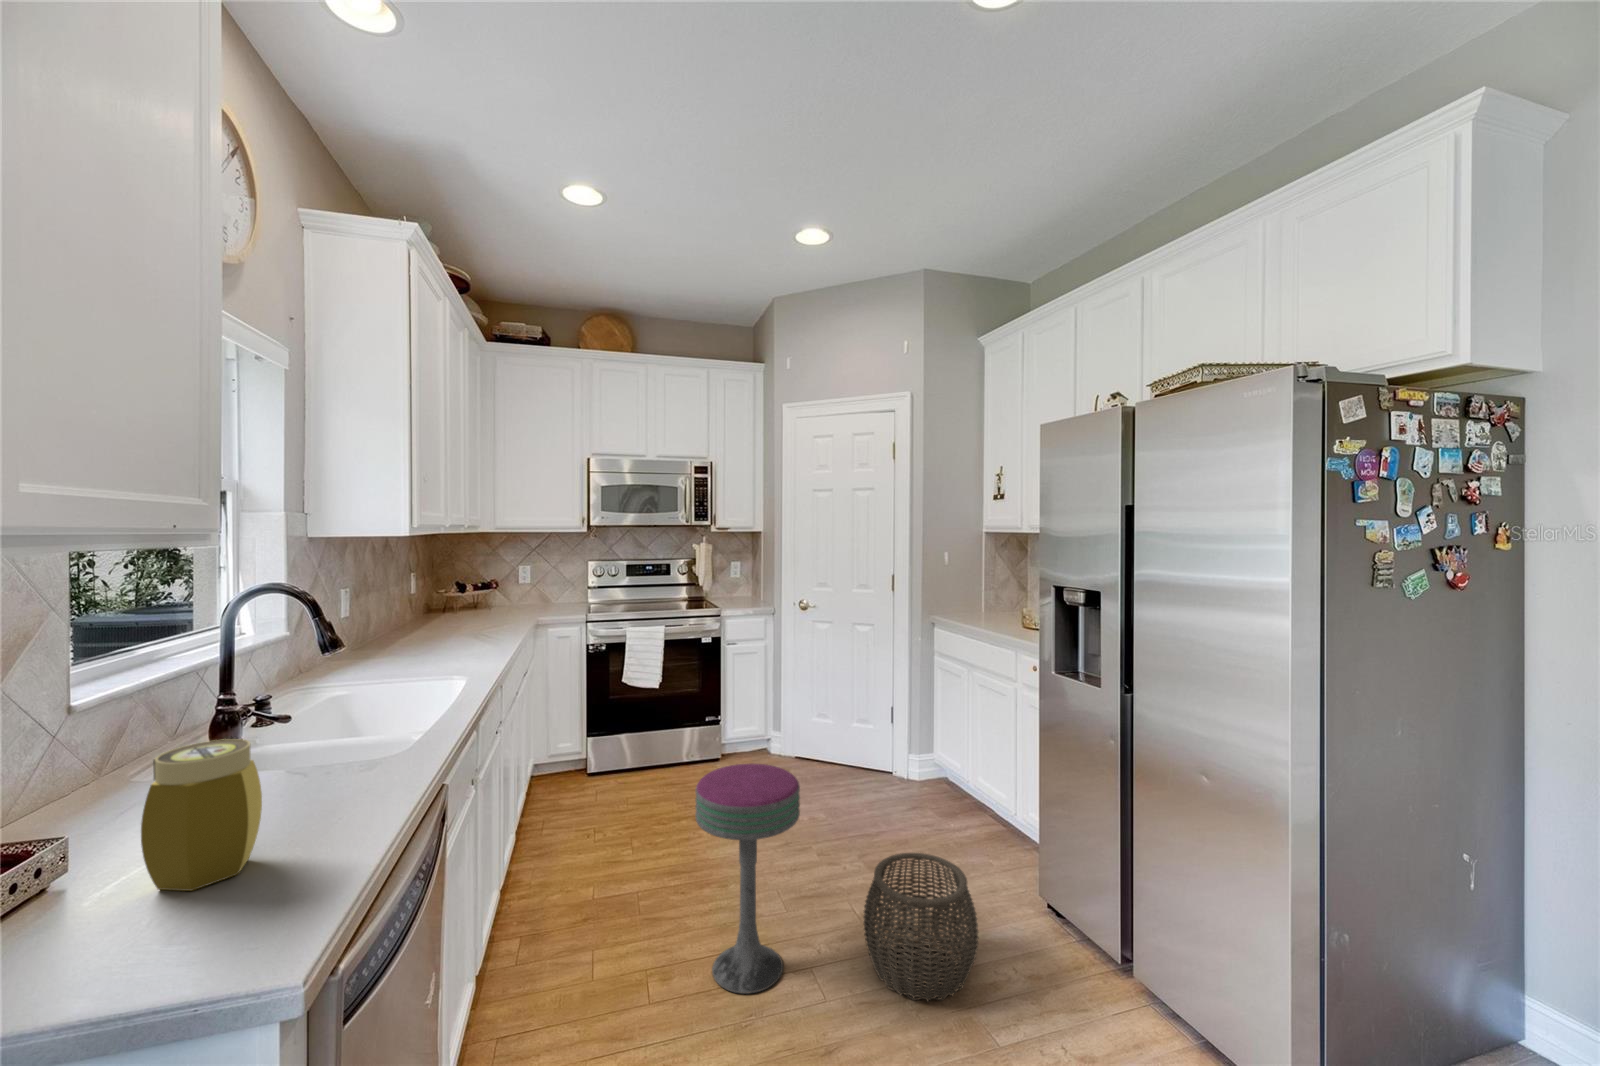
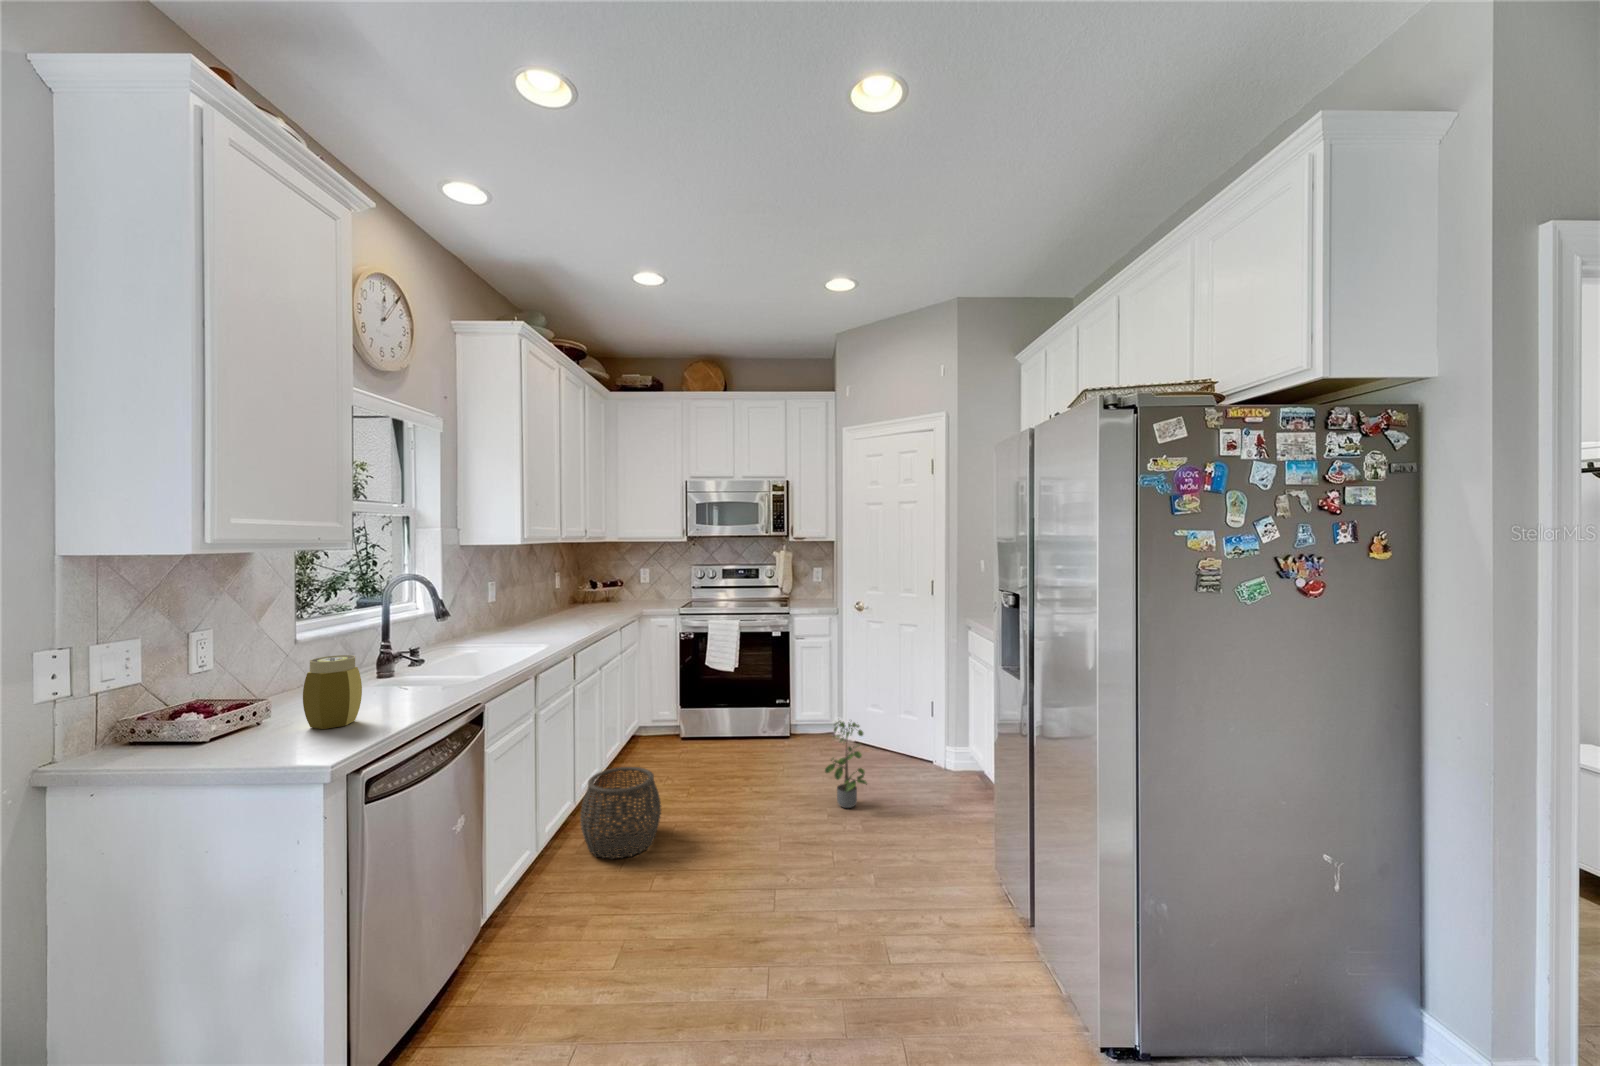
potted plant: none [807,736,865,840] -> present [825,721,867,808]
bar stool: present [695,764,800,994] -> none [682,725,764,898]
woven basket: present [863,853,979,1001] -> present [580,767,661,859]

